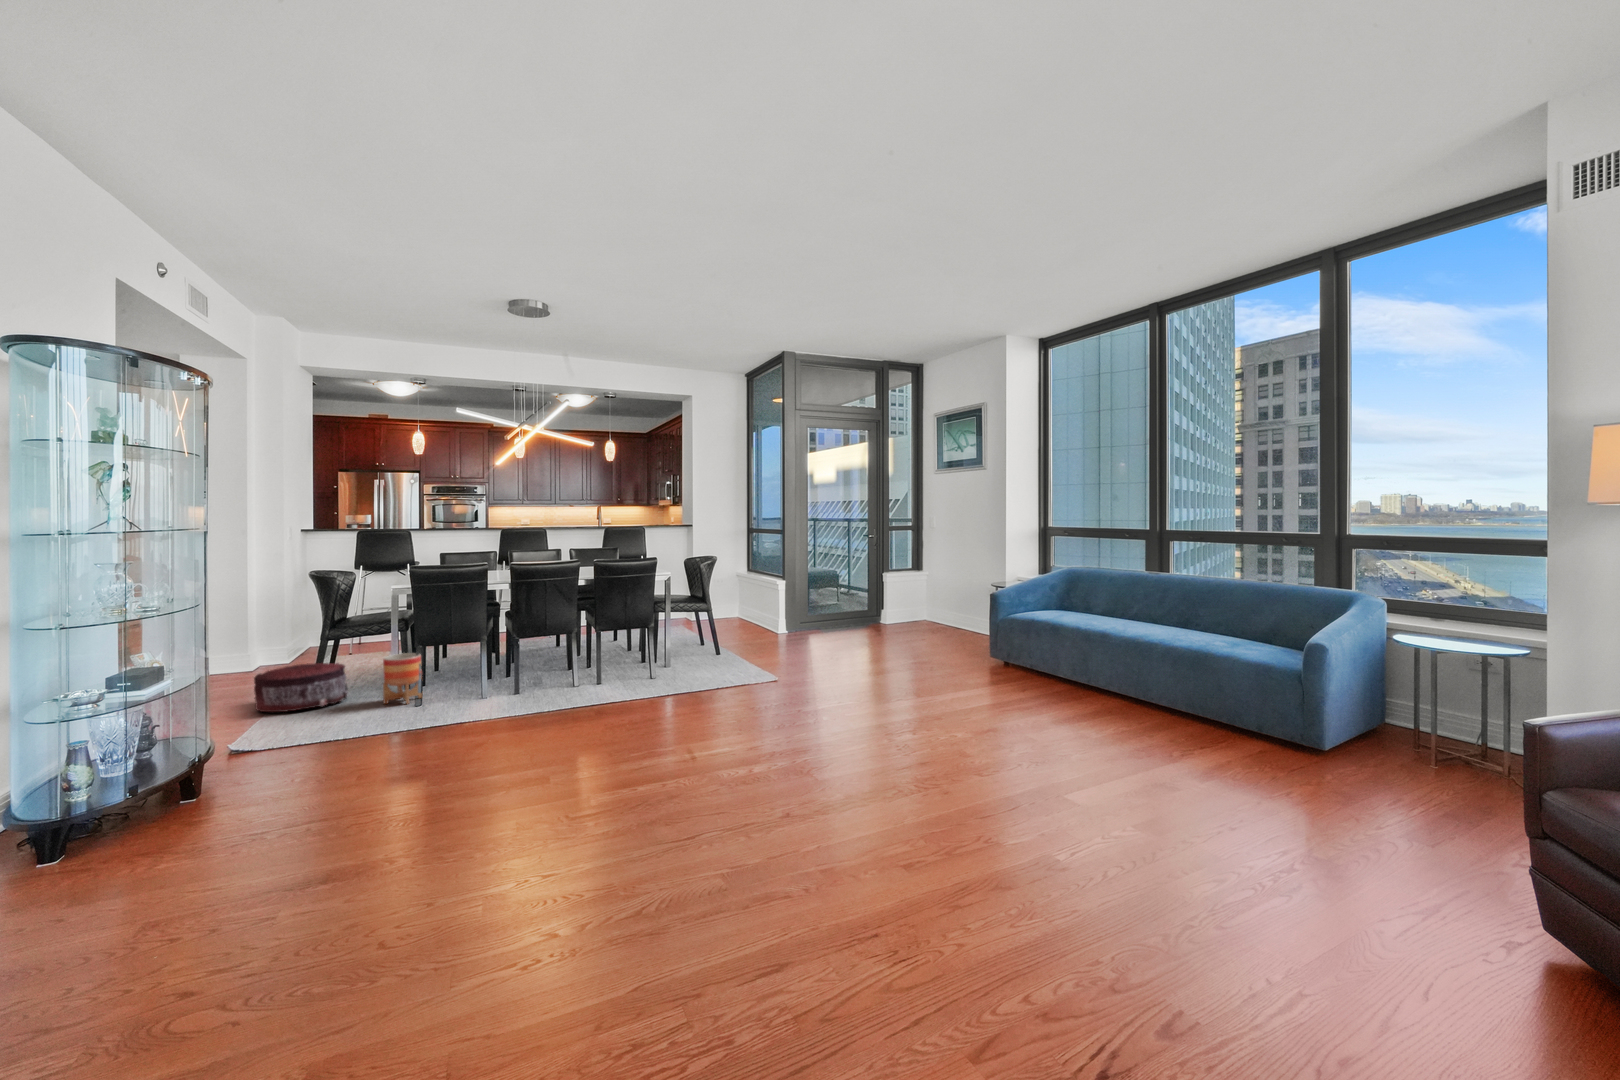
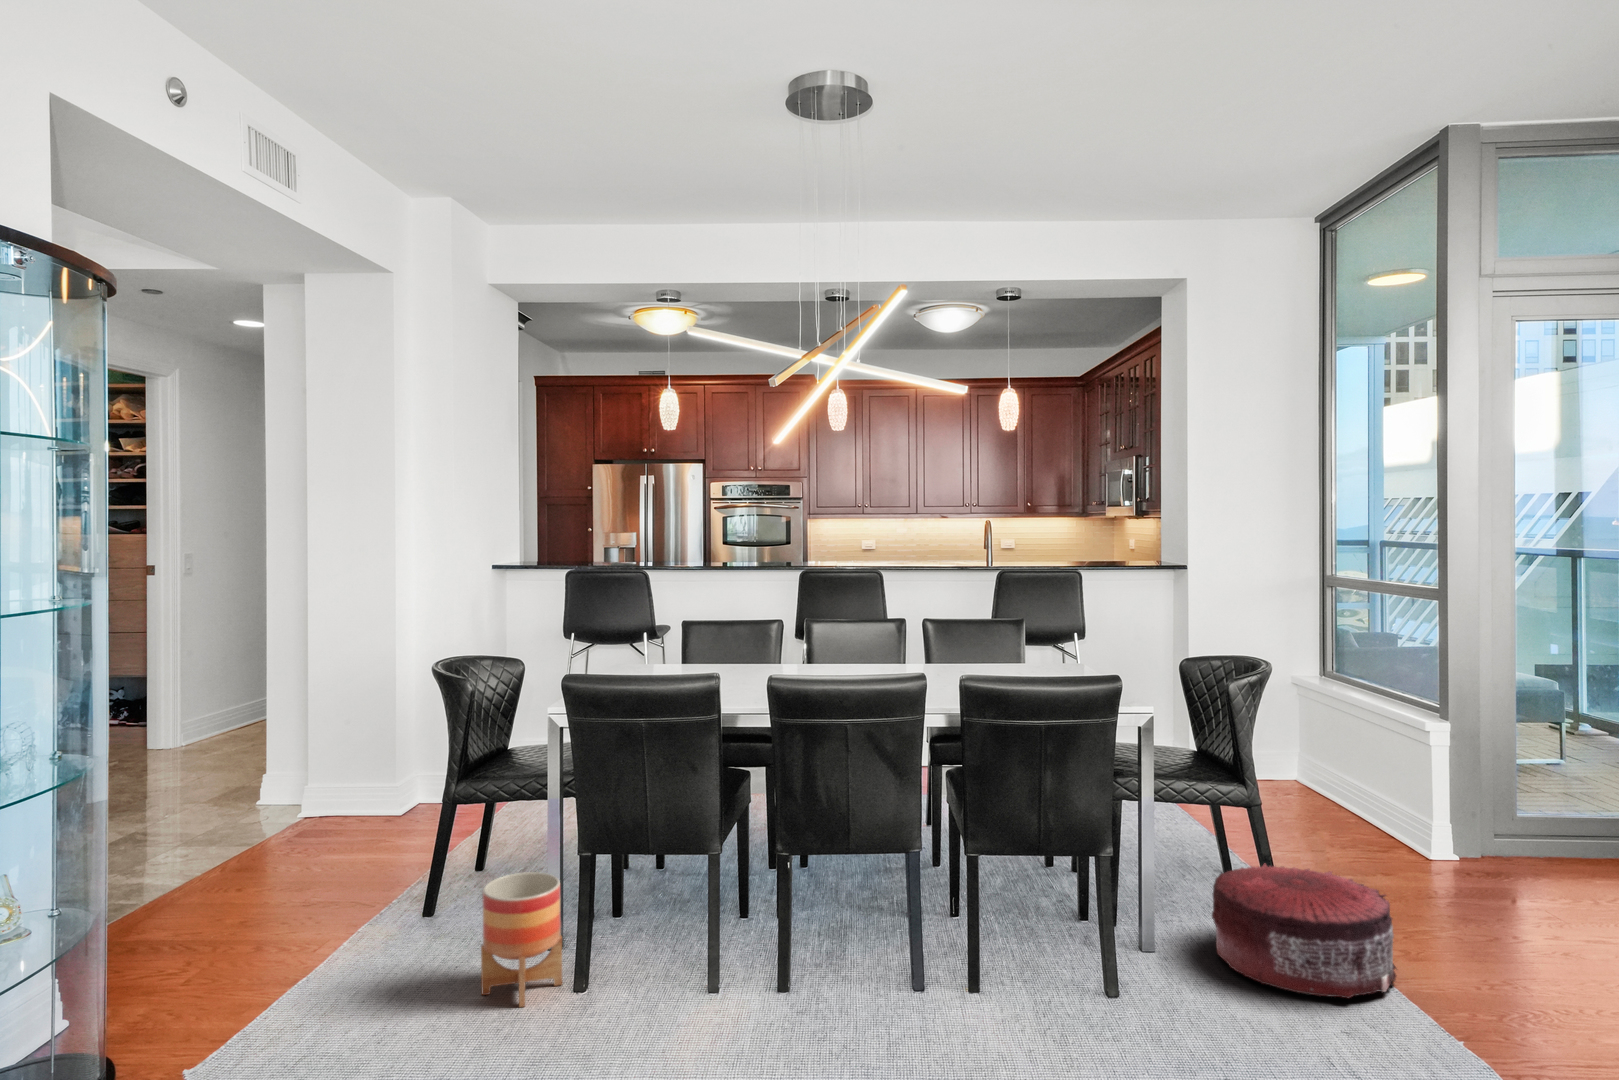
pouf: present [254,663,348,712] -> present [1212,864,1396,998]

